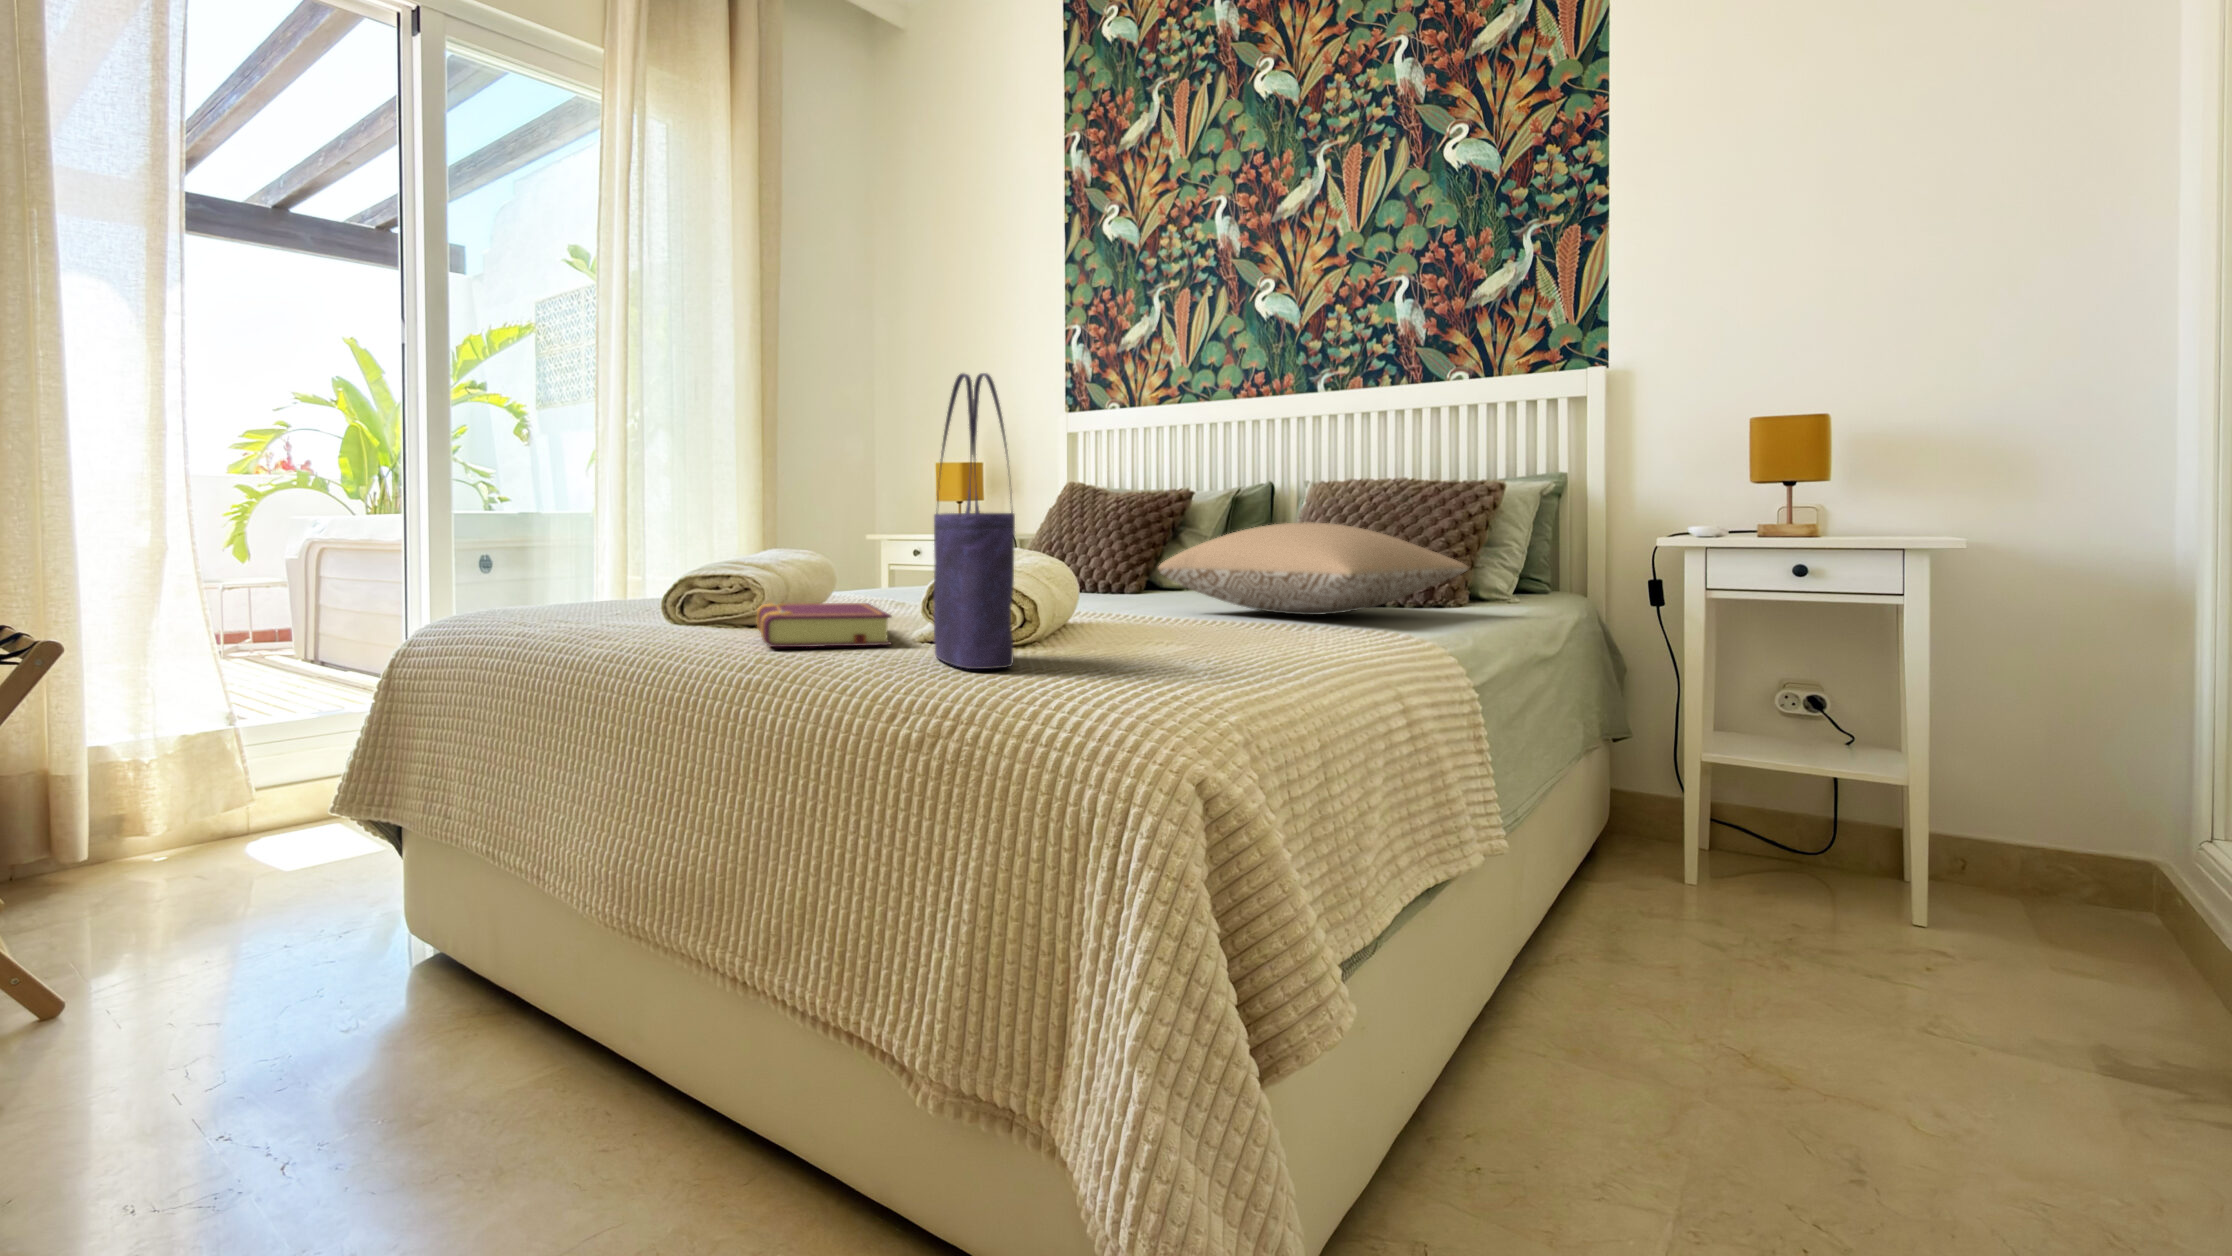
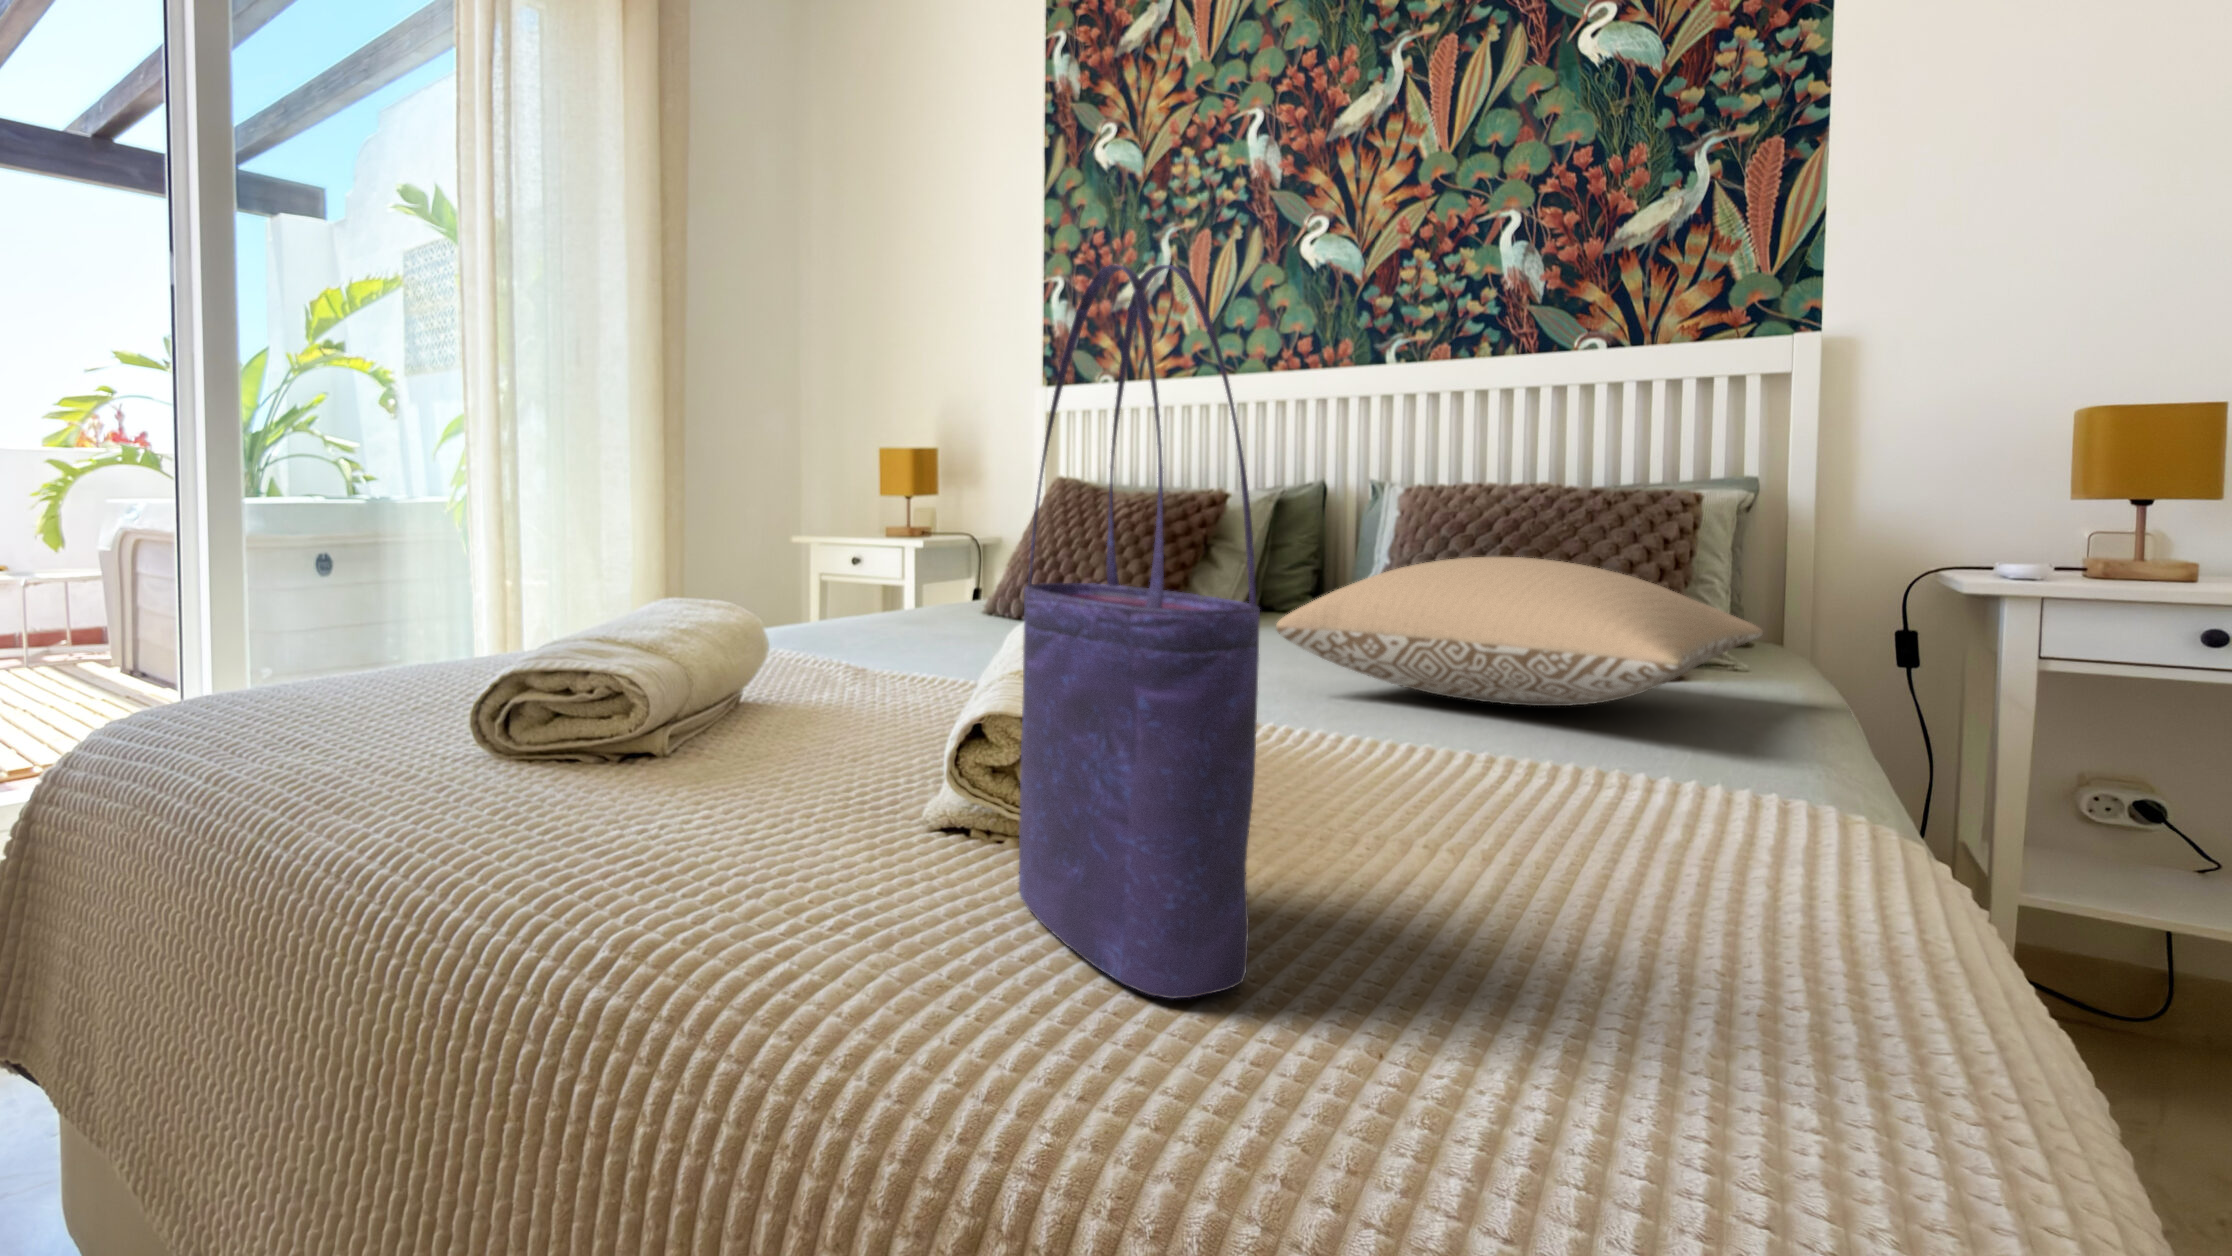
book: present [757,603,891,647] -> none [635,710,905,854]

